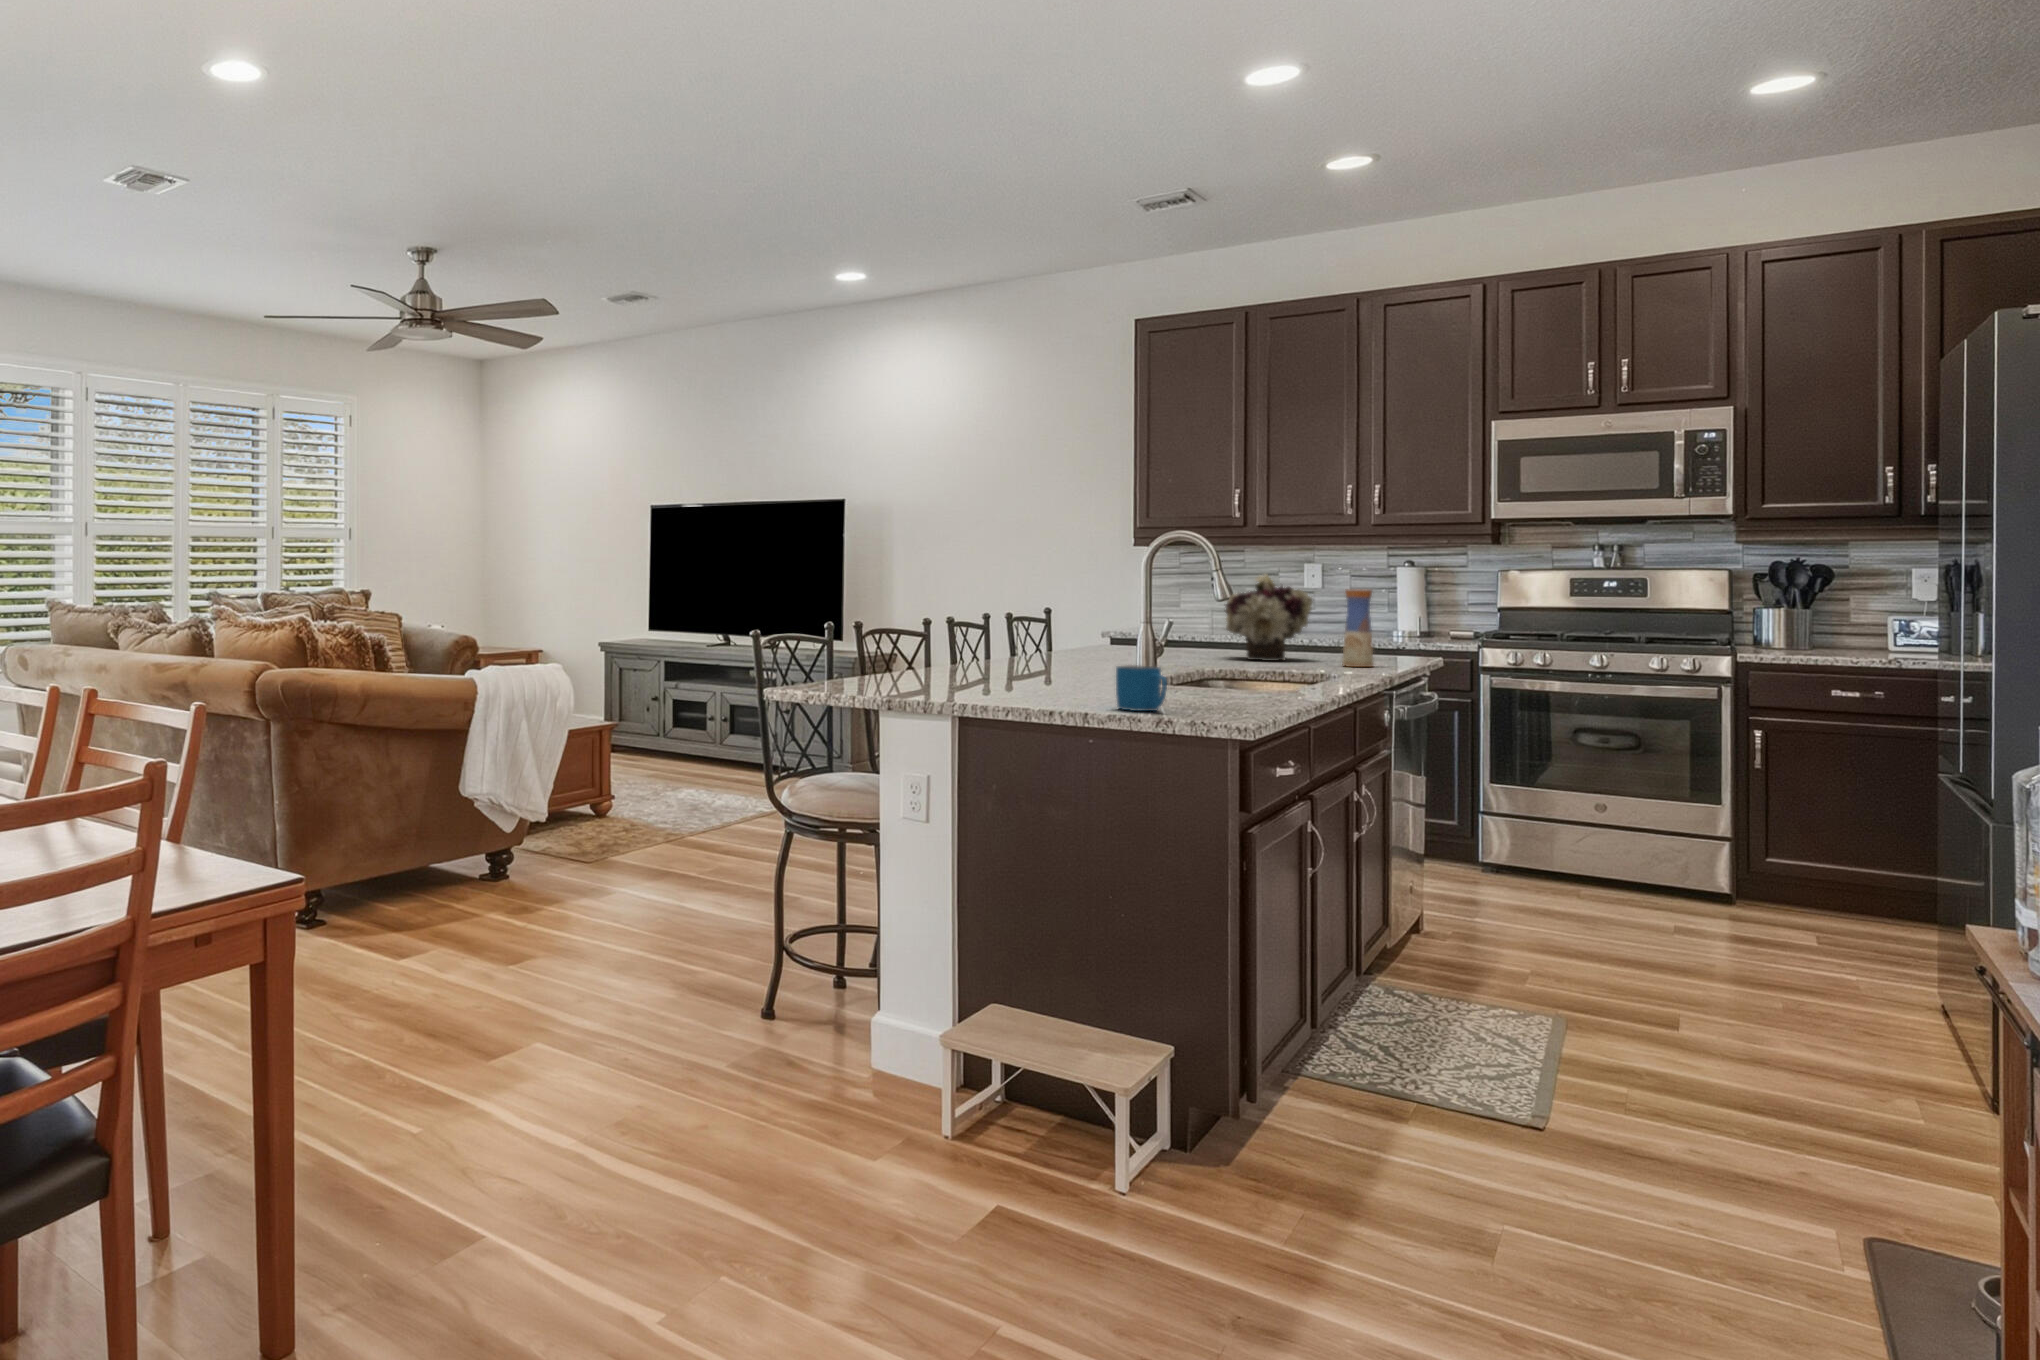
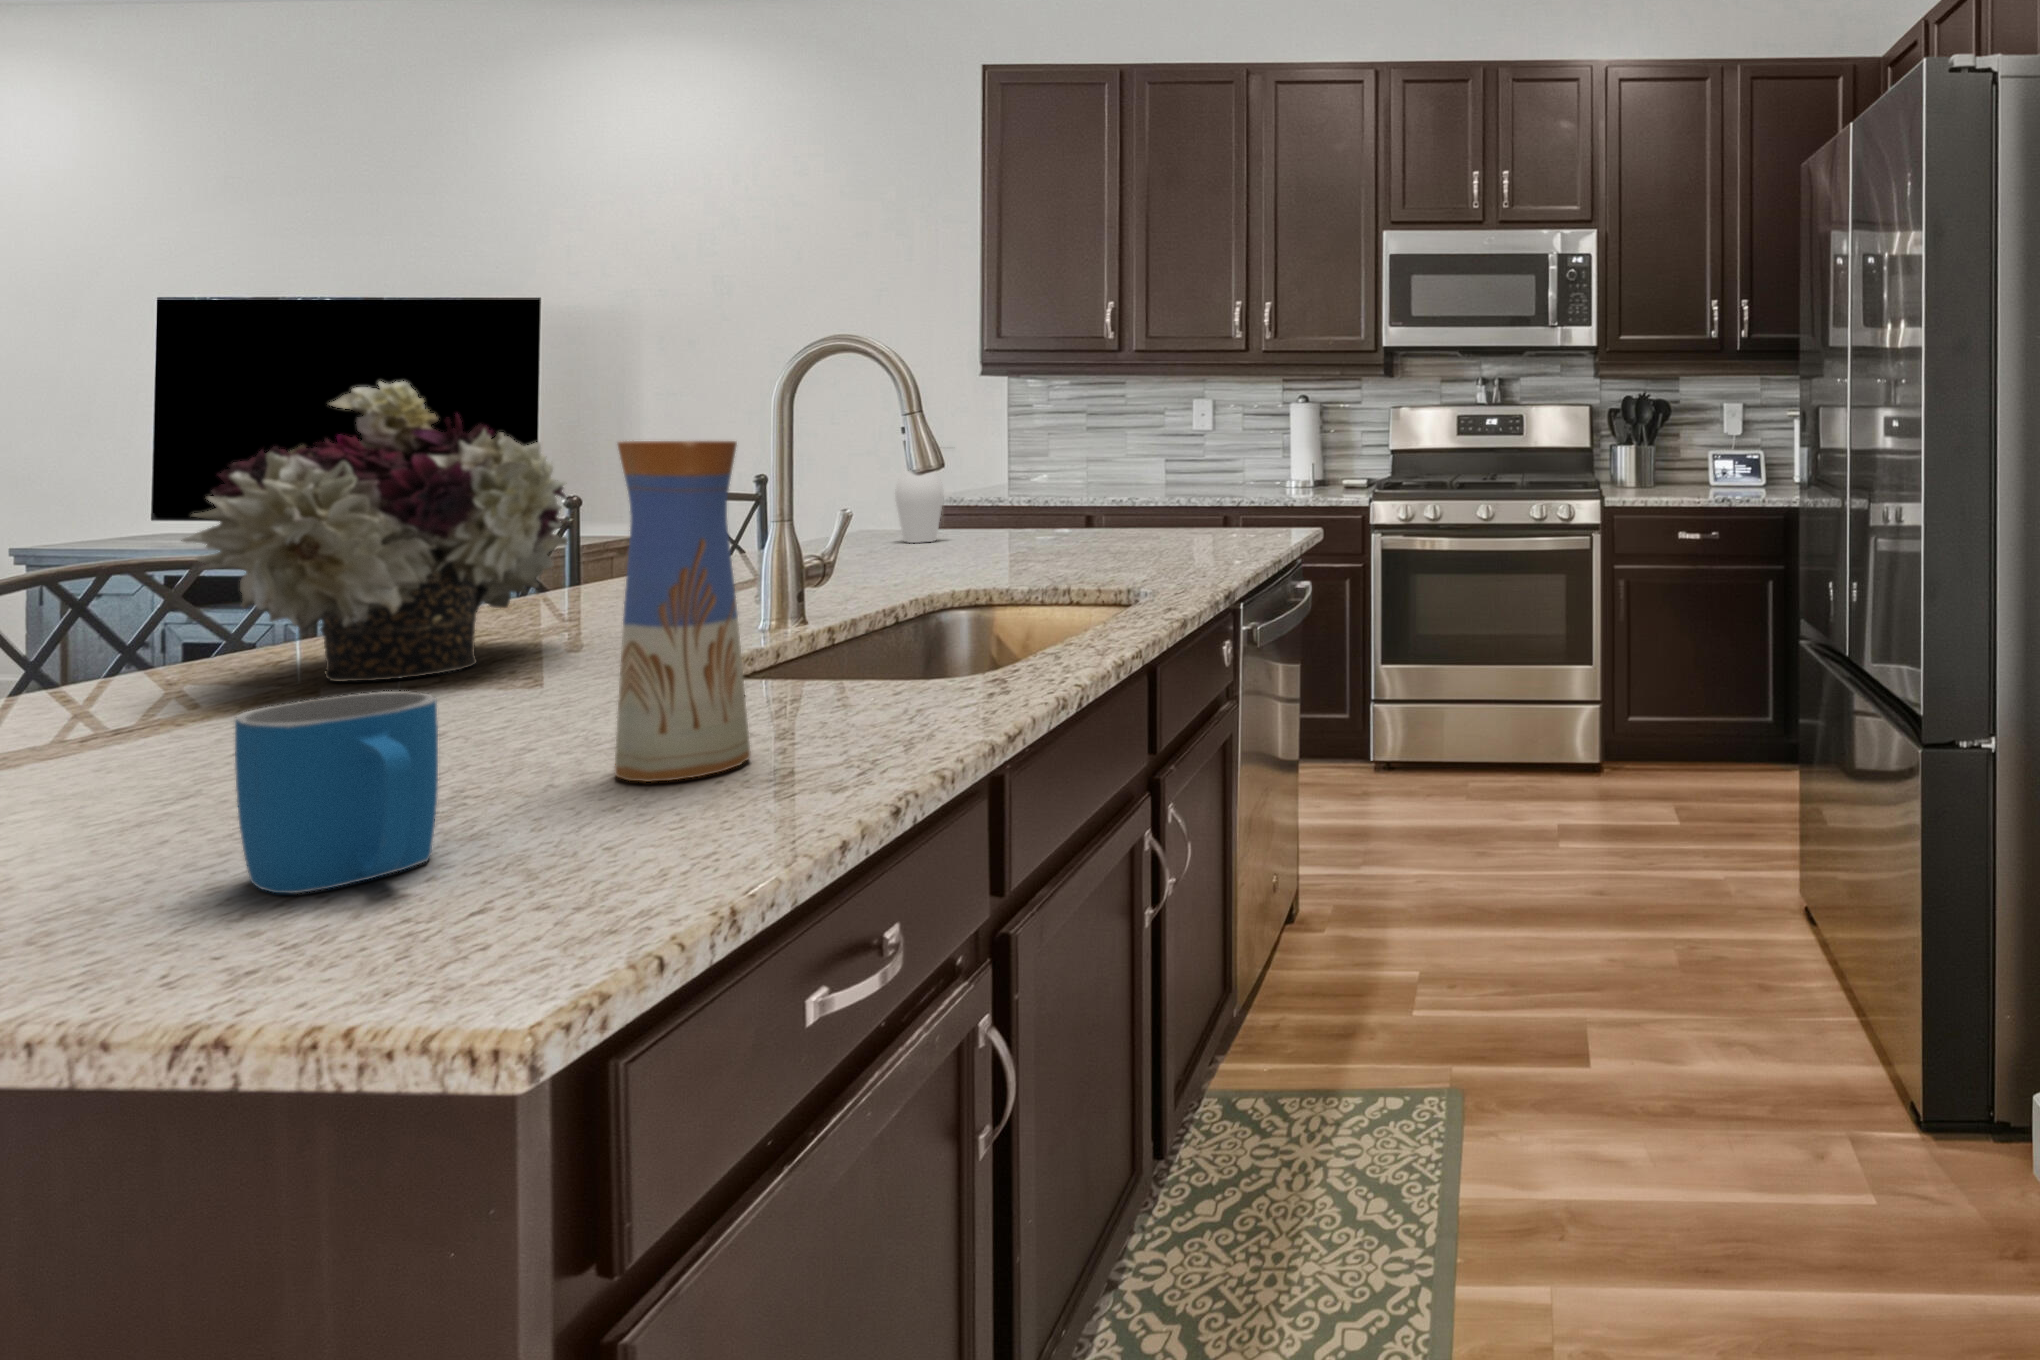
flower arrangement: present [1226,574,1312,661] -> present [181,381,568,682]
vase: present [1342,589,1373,667] -> present [615,441,750,782]
soap dispenser: none [1131,597,1169,657] -> present [895,468,944,543]

